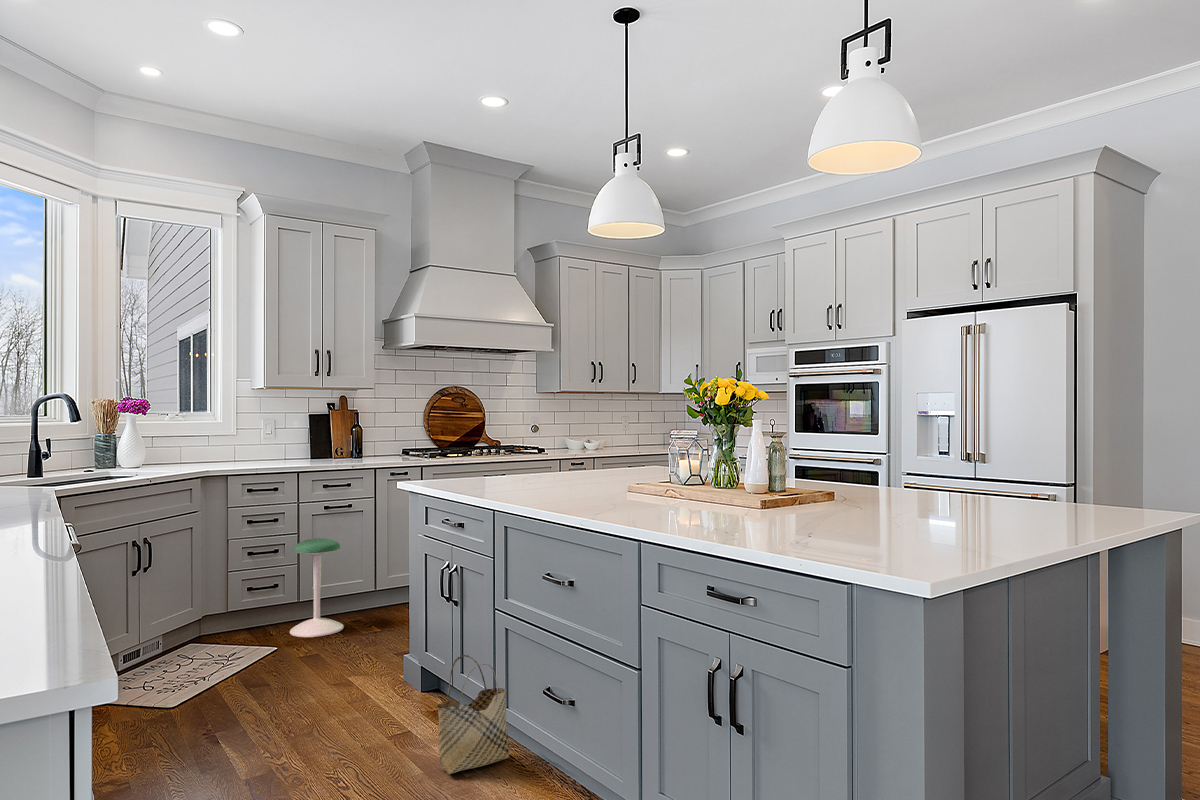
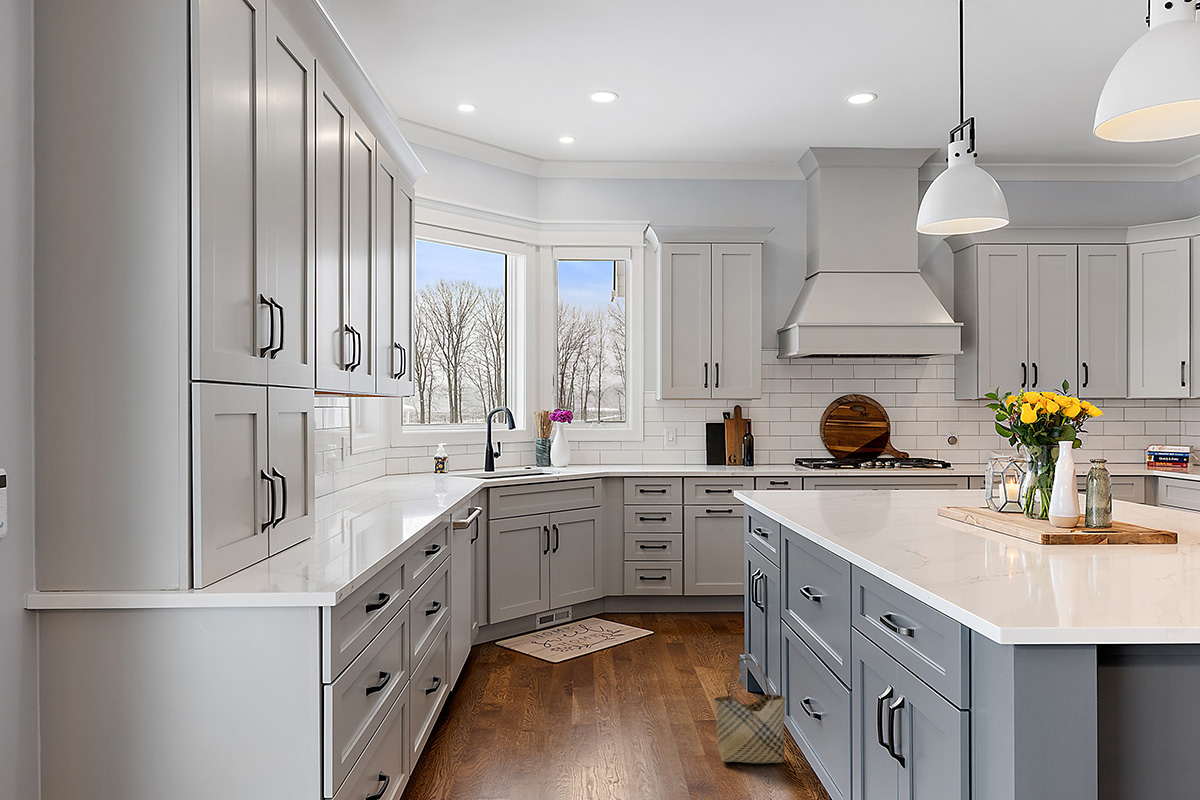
stool: present [290,538,344,637] -> none [674,539,721,628]

